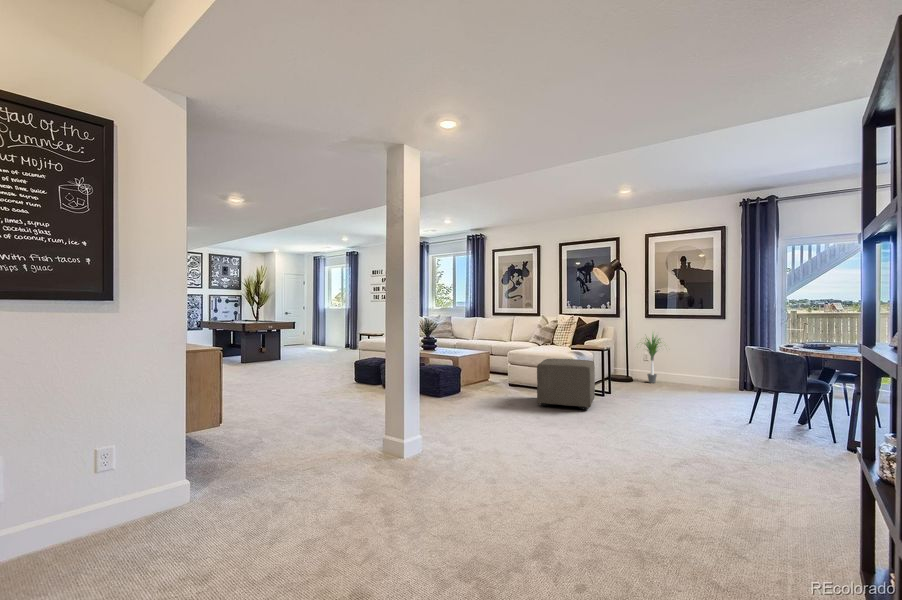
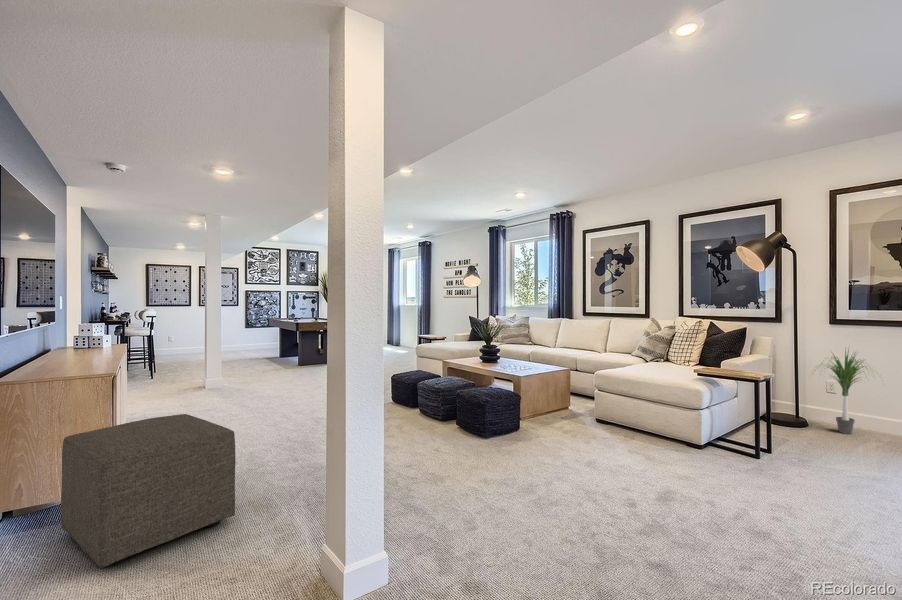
ottoman: present [537,358,595,410] -> present [61,414,236,568]

